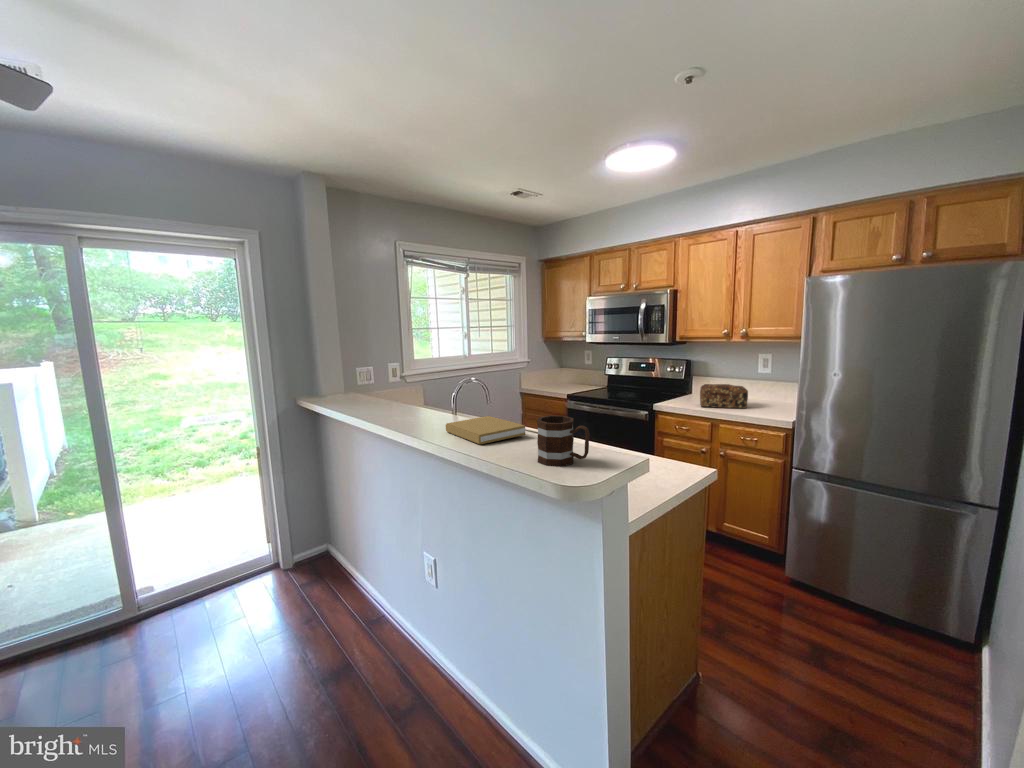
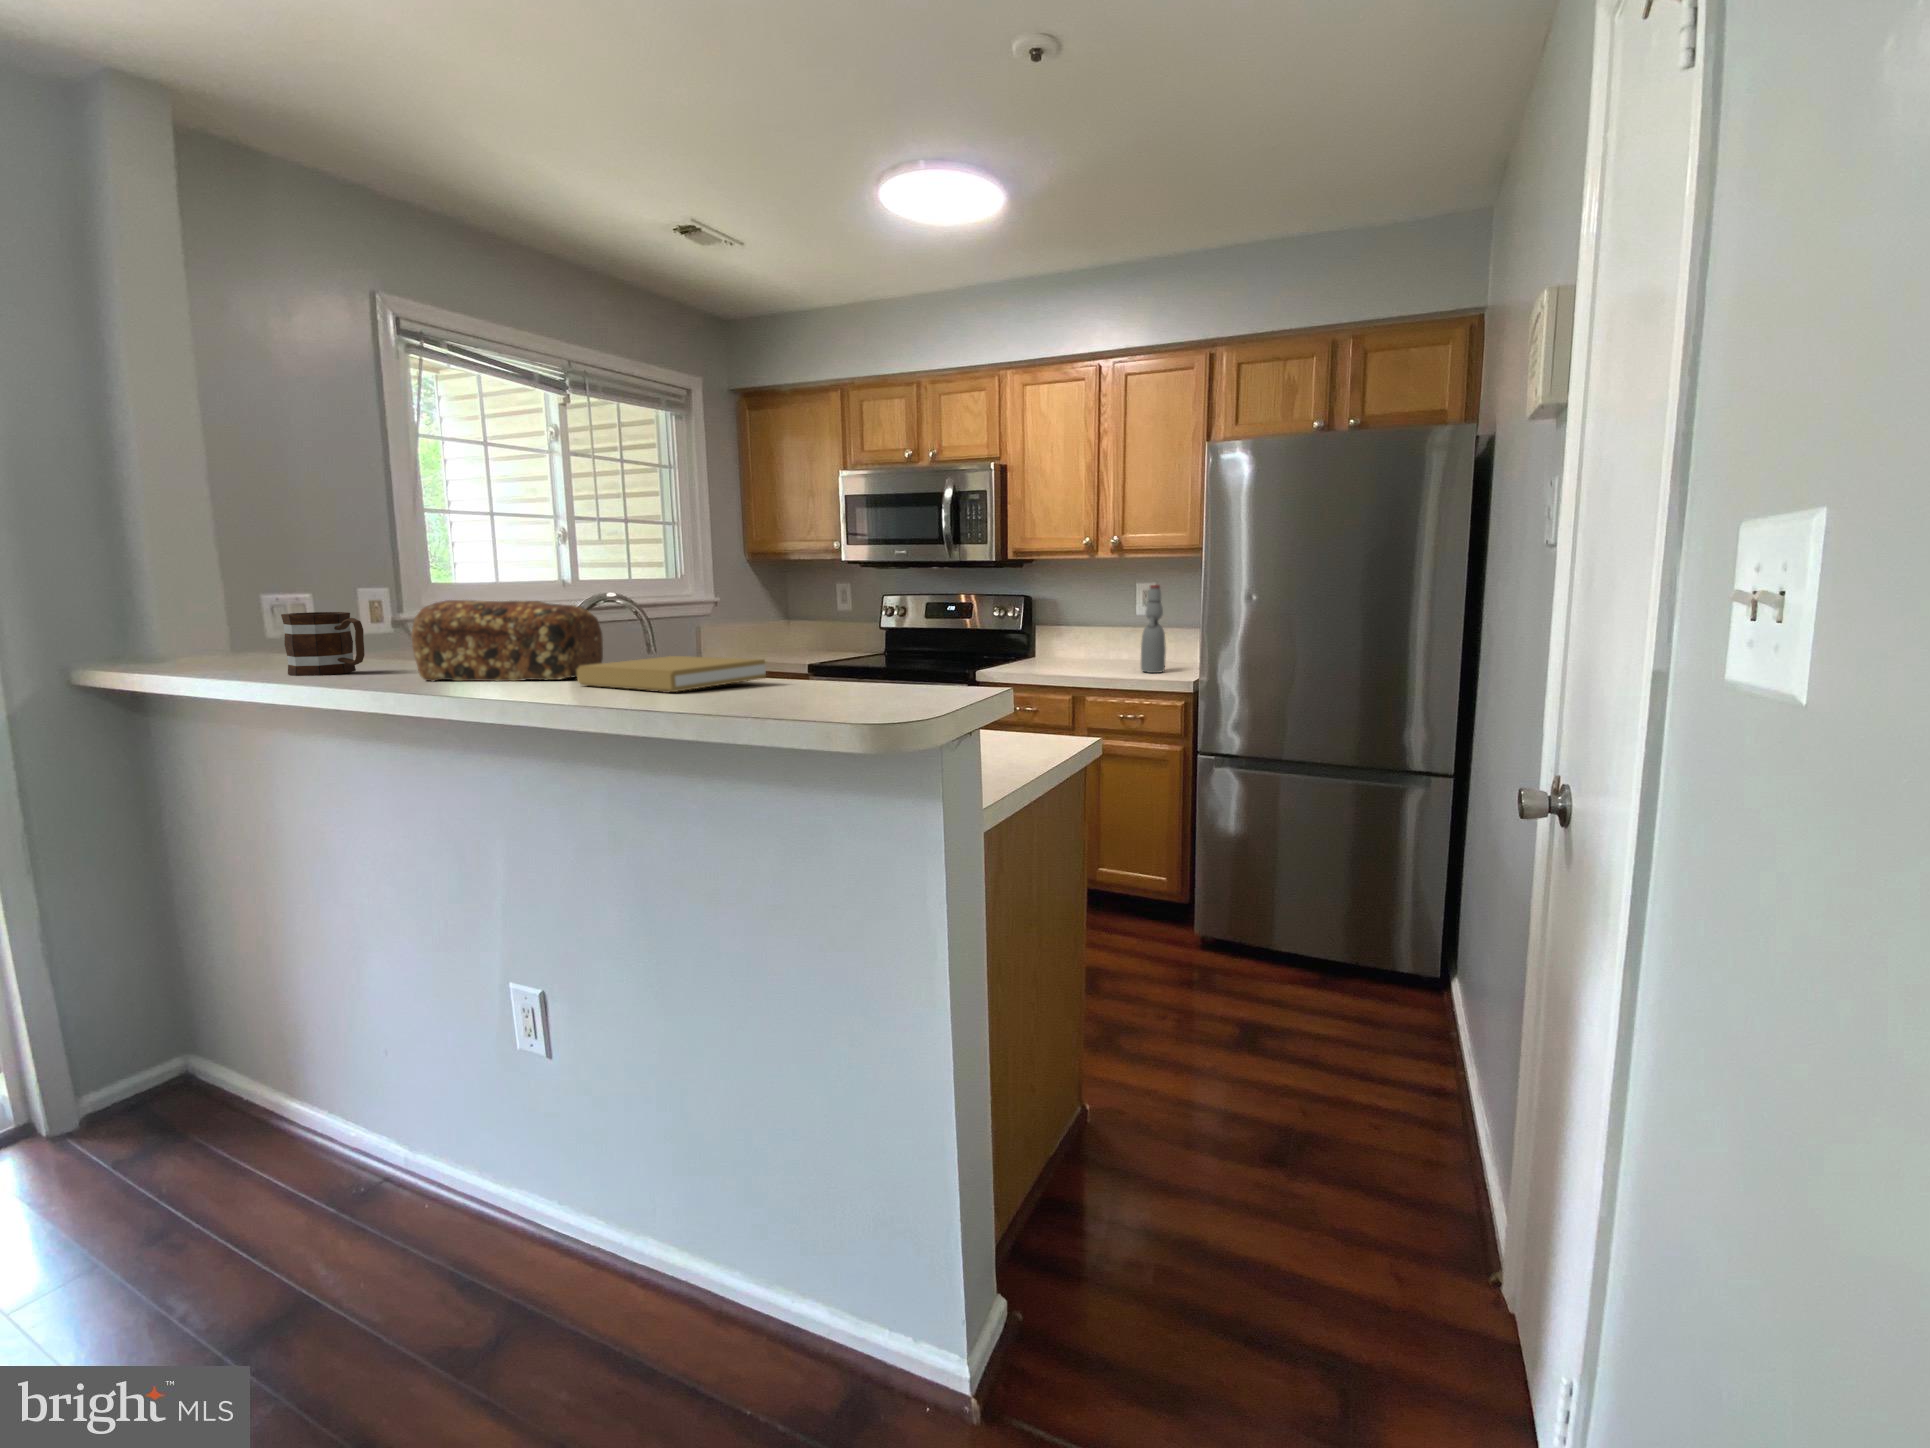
bottle: none [757,360,774,412] -> present [1141,585,1166,673]
bread loaf: present [700,384,748,408] -> present [411,600,603,681]
mug: present [537,415,590,467] -> present [281,612,365,676]

